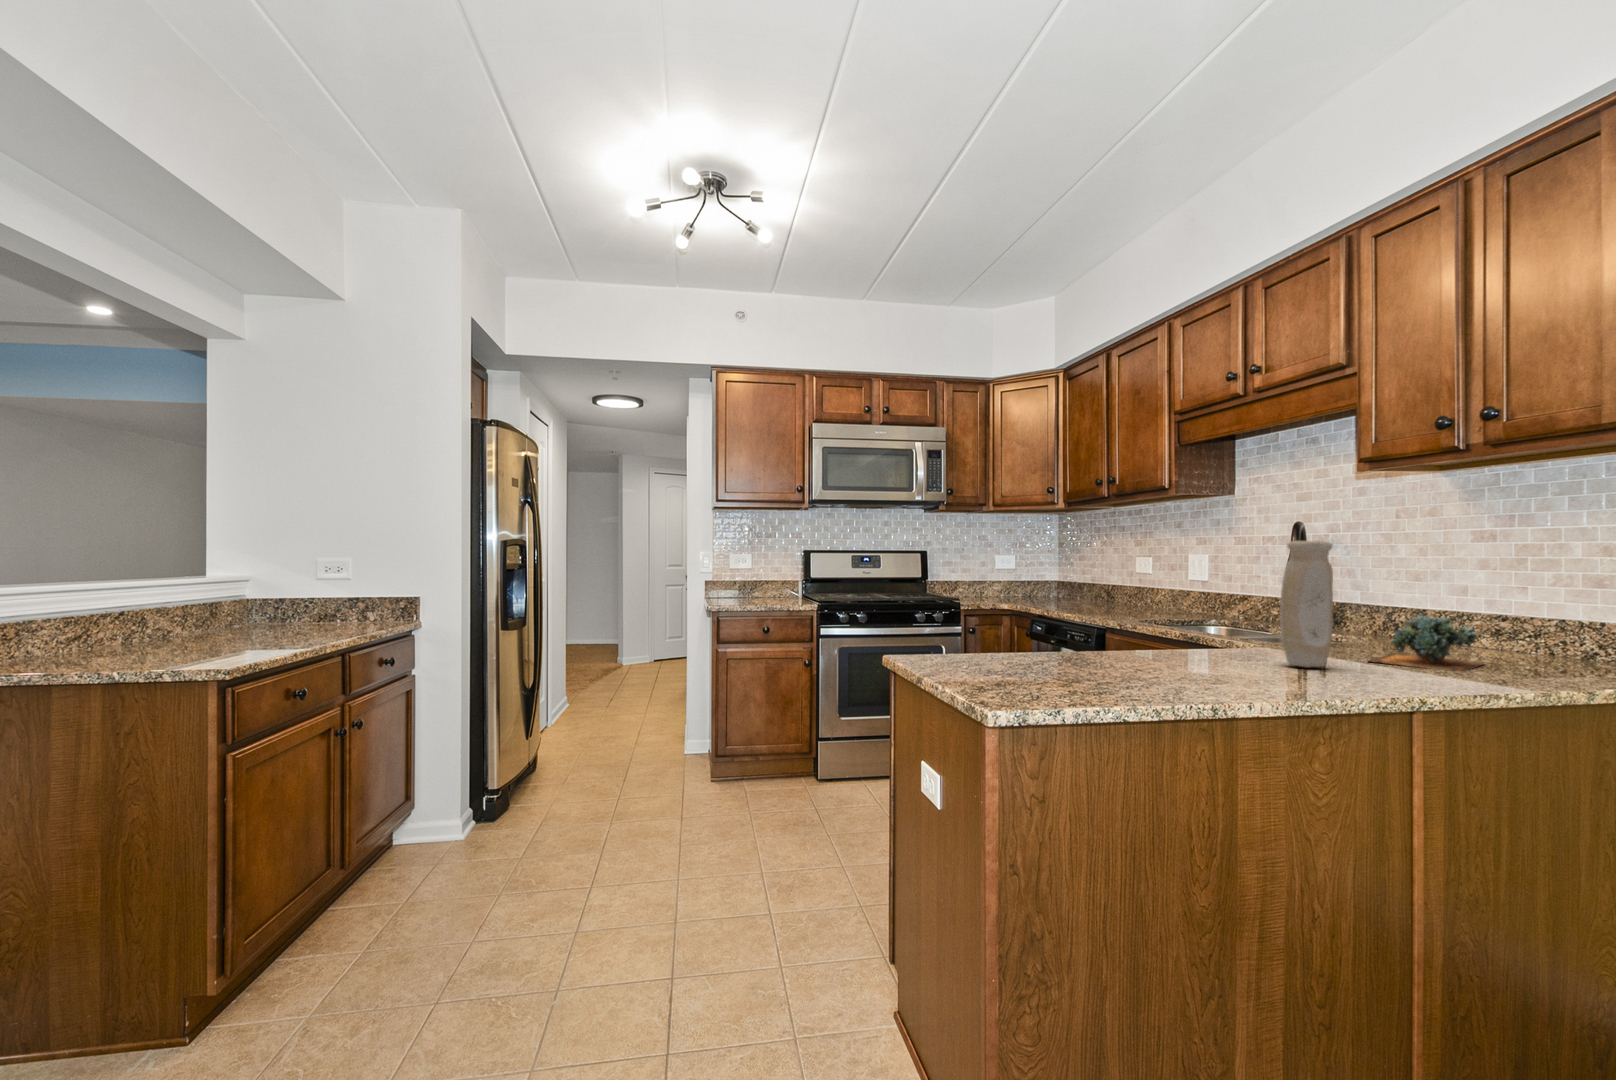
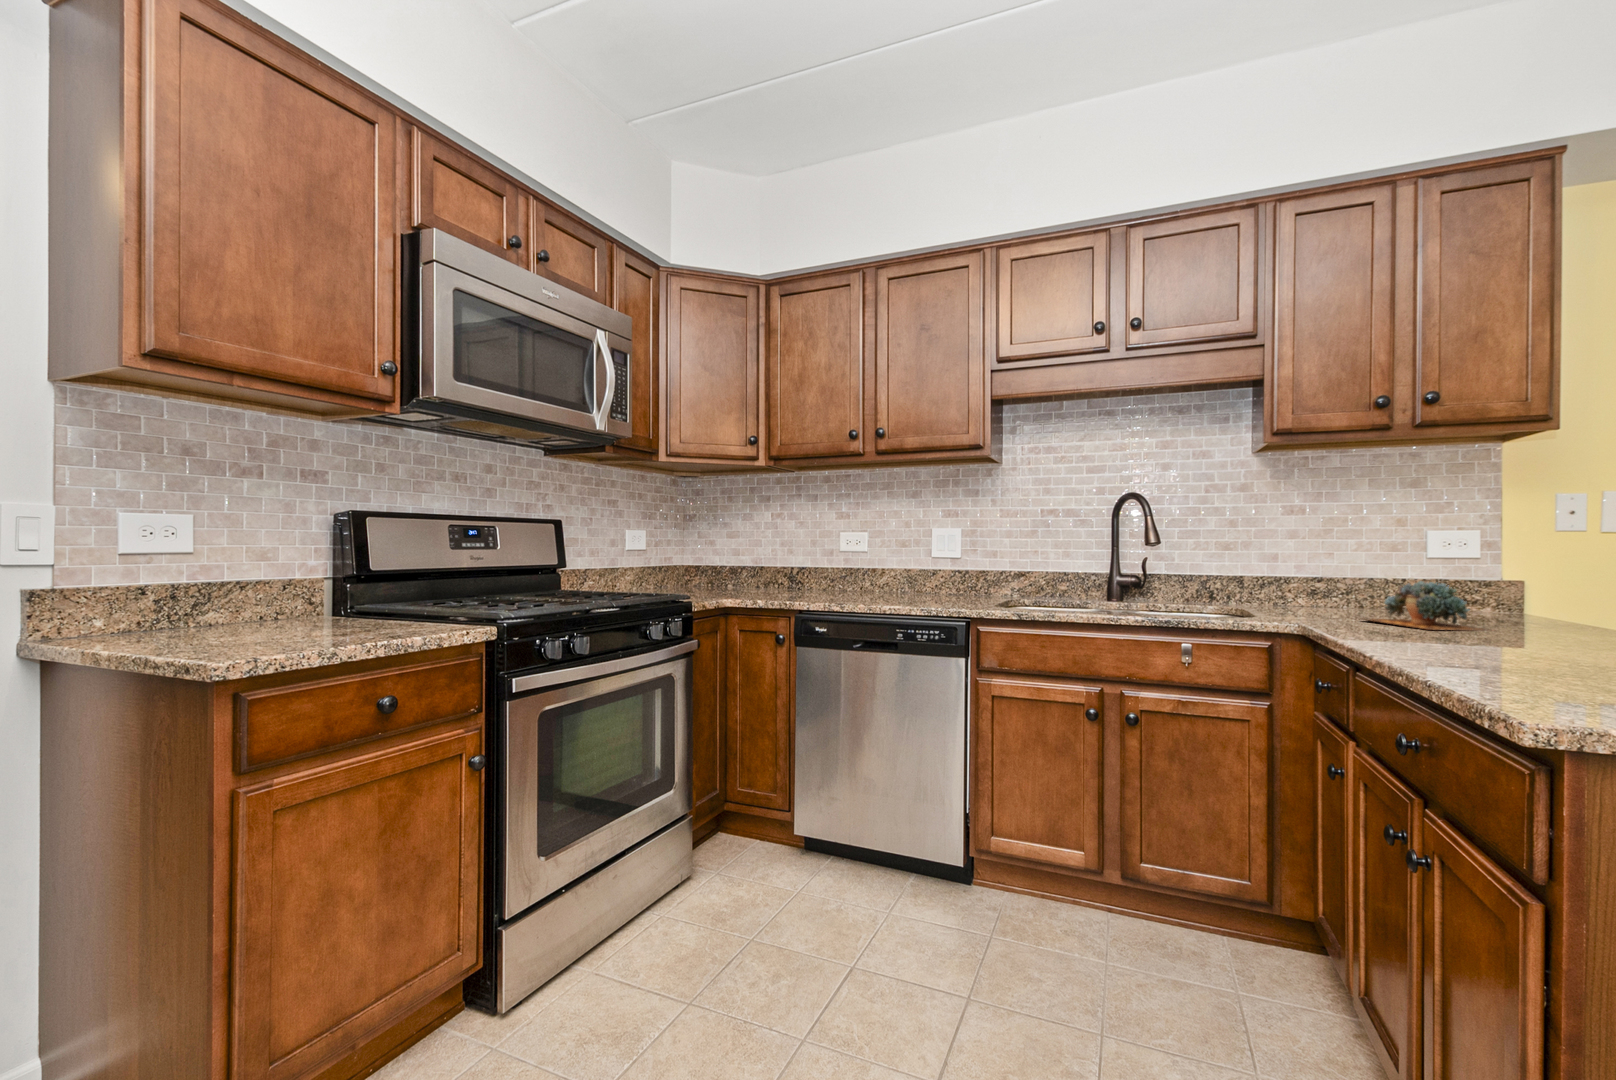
vase: present [1280,541,1333,667] -> none [1487,509,1536,644]

